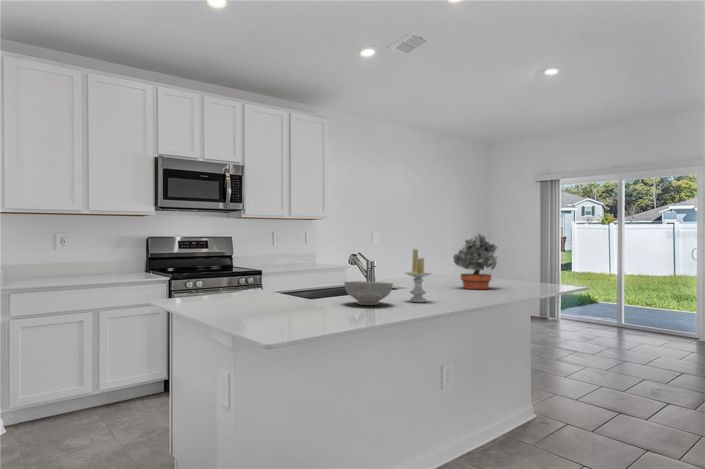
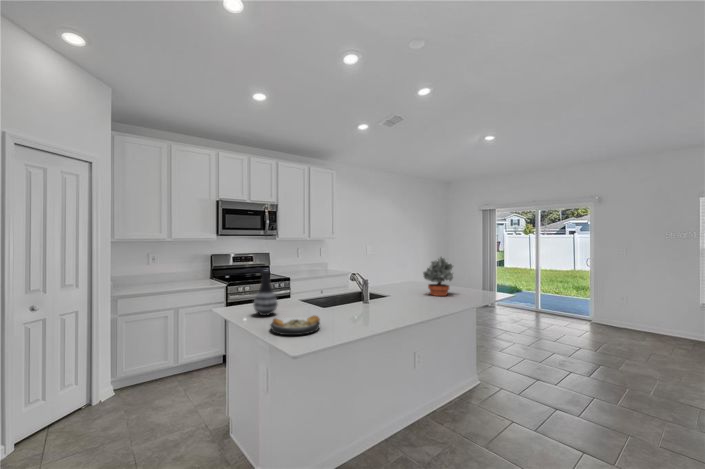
vase: none [206,236,241,300] -> present [253,271,278,316]
candle: present [405,249,431,302] -> none [390,277,409,315]
decorative bowl: present [344,281,393,305] -> none [349,301,383,320]
plate: none [230,293,302,314] -> present [271,316,320,335]

